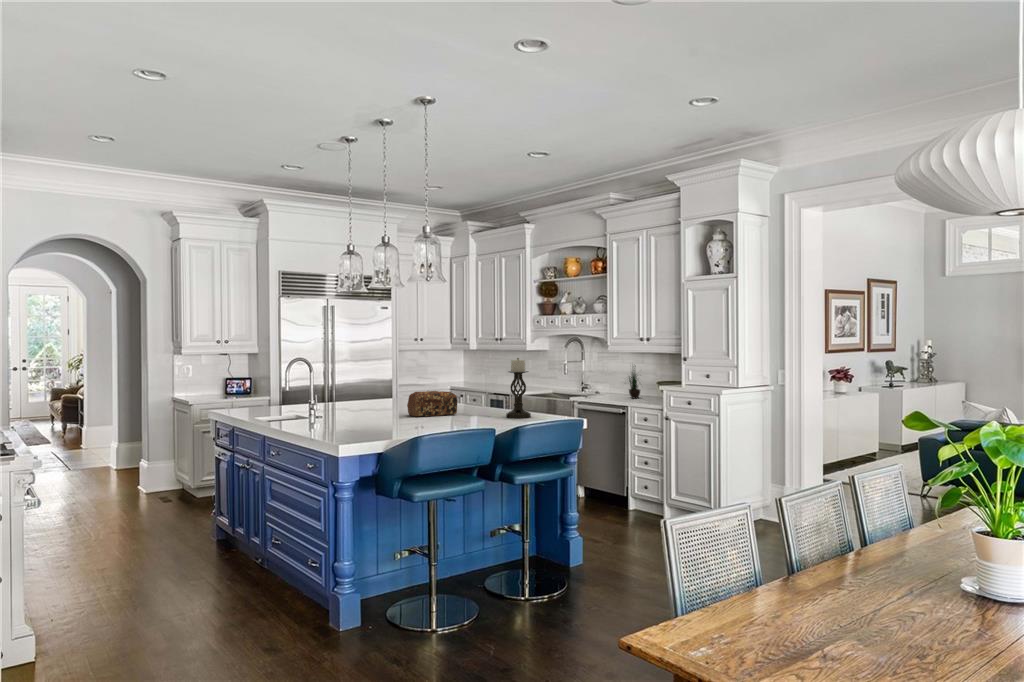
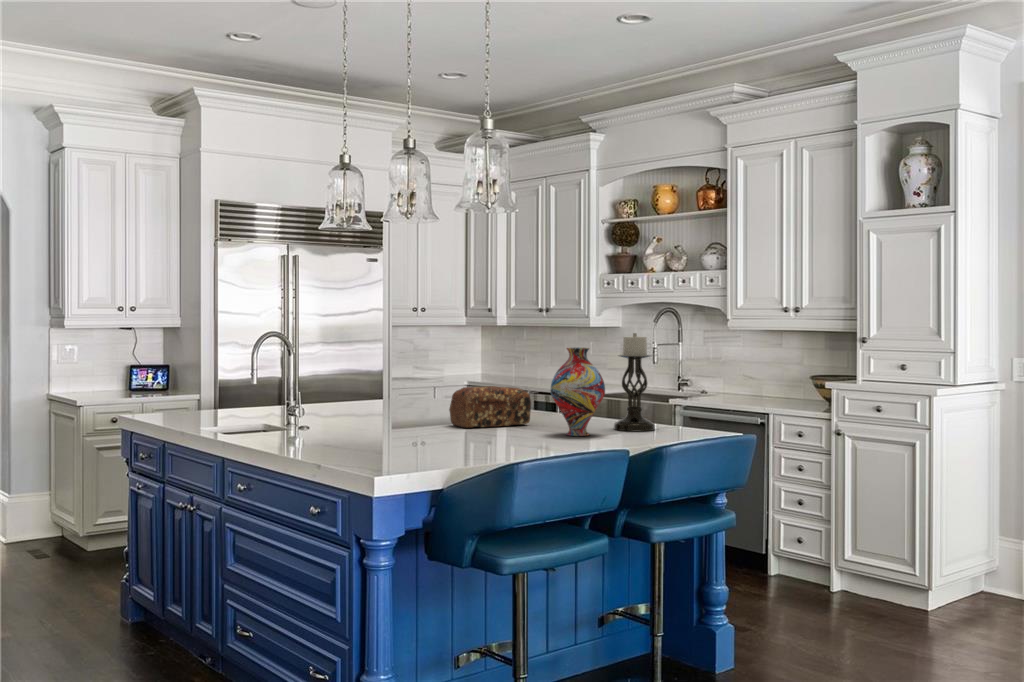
vase: none [463,367,496,421] -> present [551,348,605,436]
potted plant: present [629,370,640,398] -> none [752,336,783,401]

